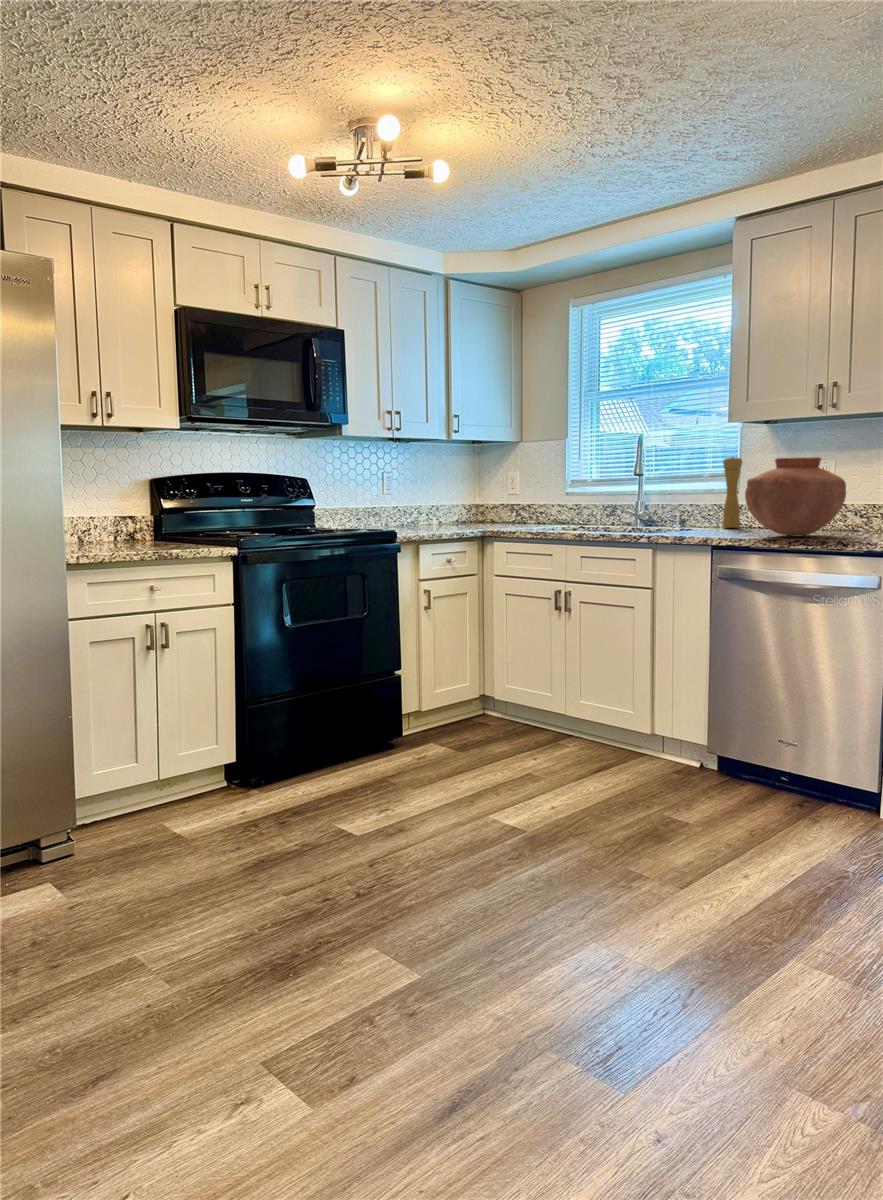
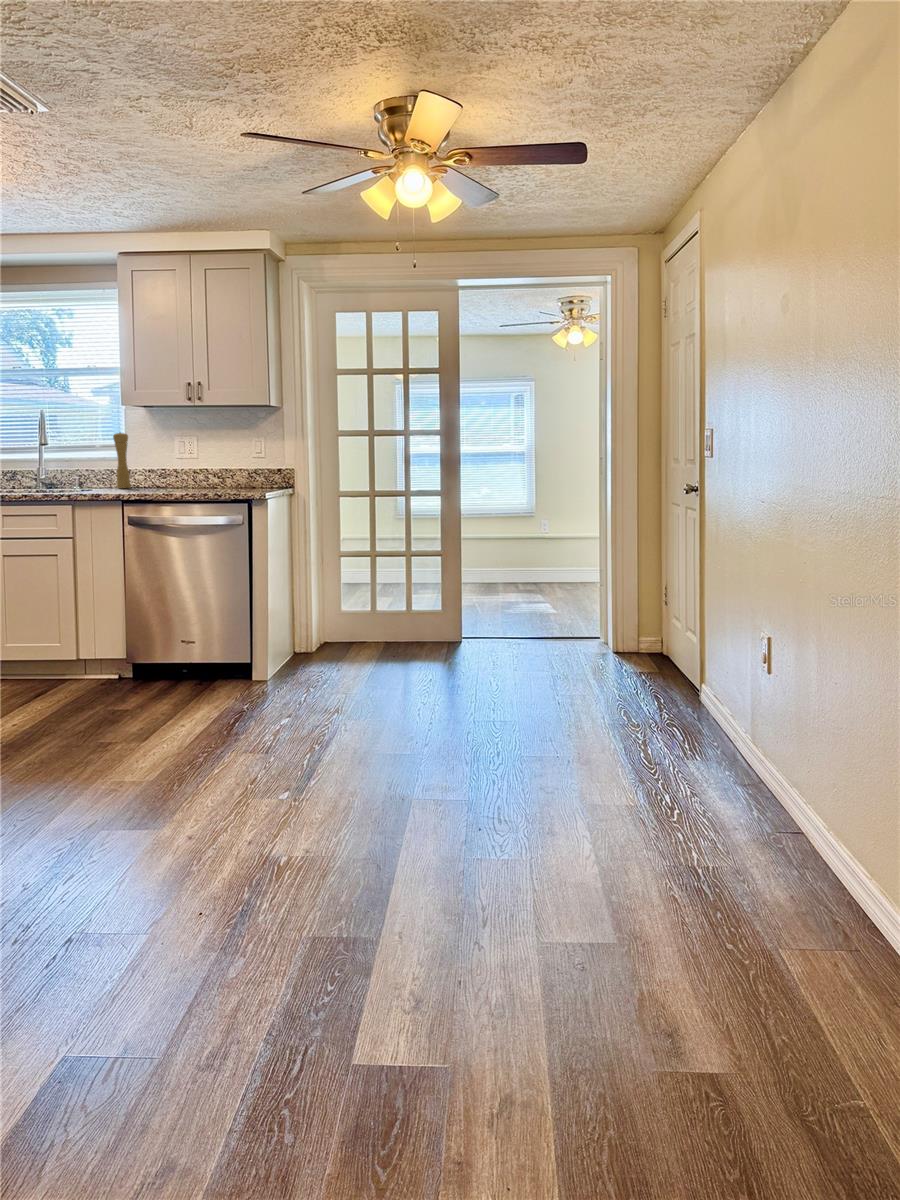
vase: present [745,457,846,537] -> none [142,436,212,492]

